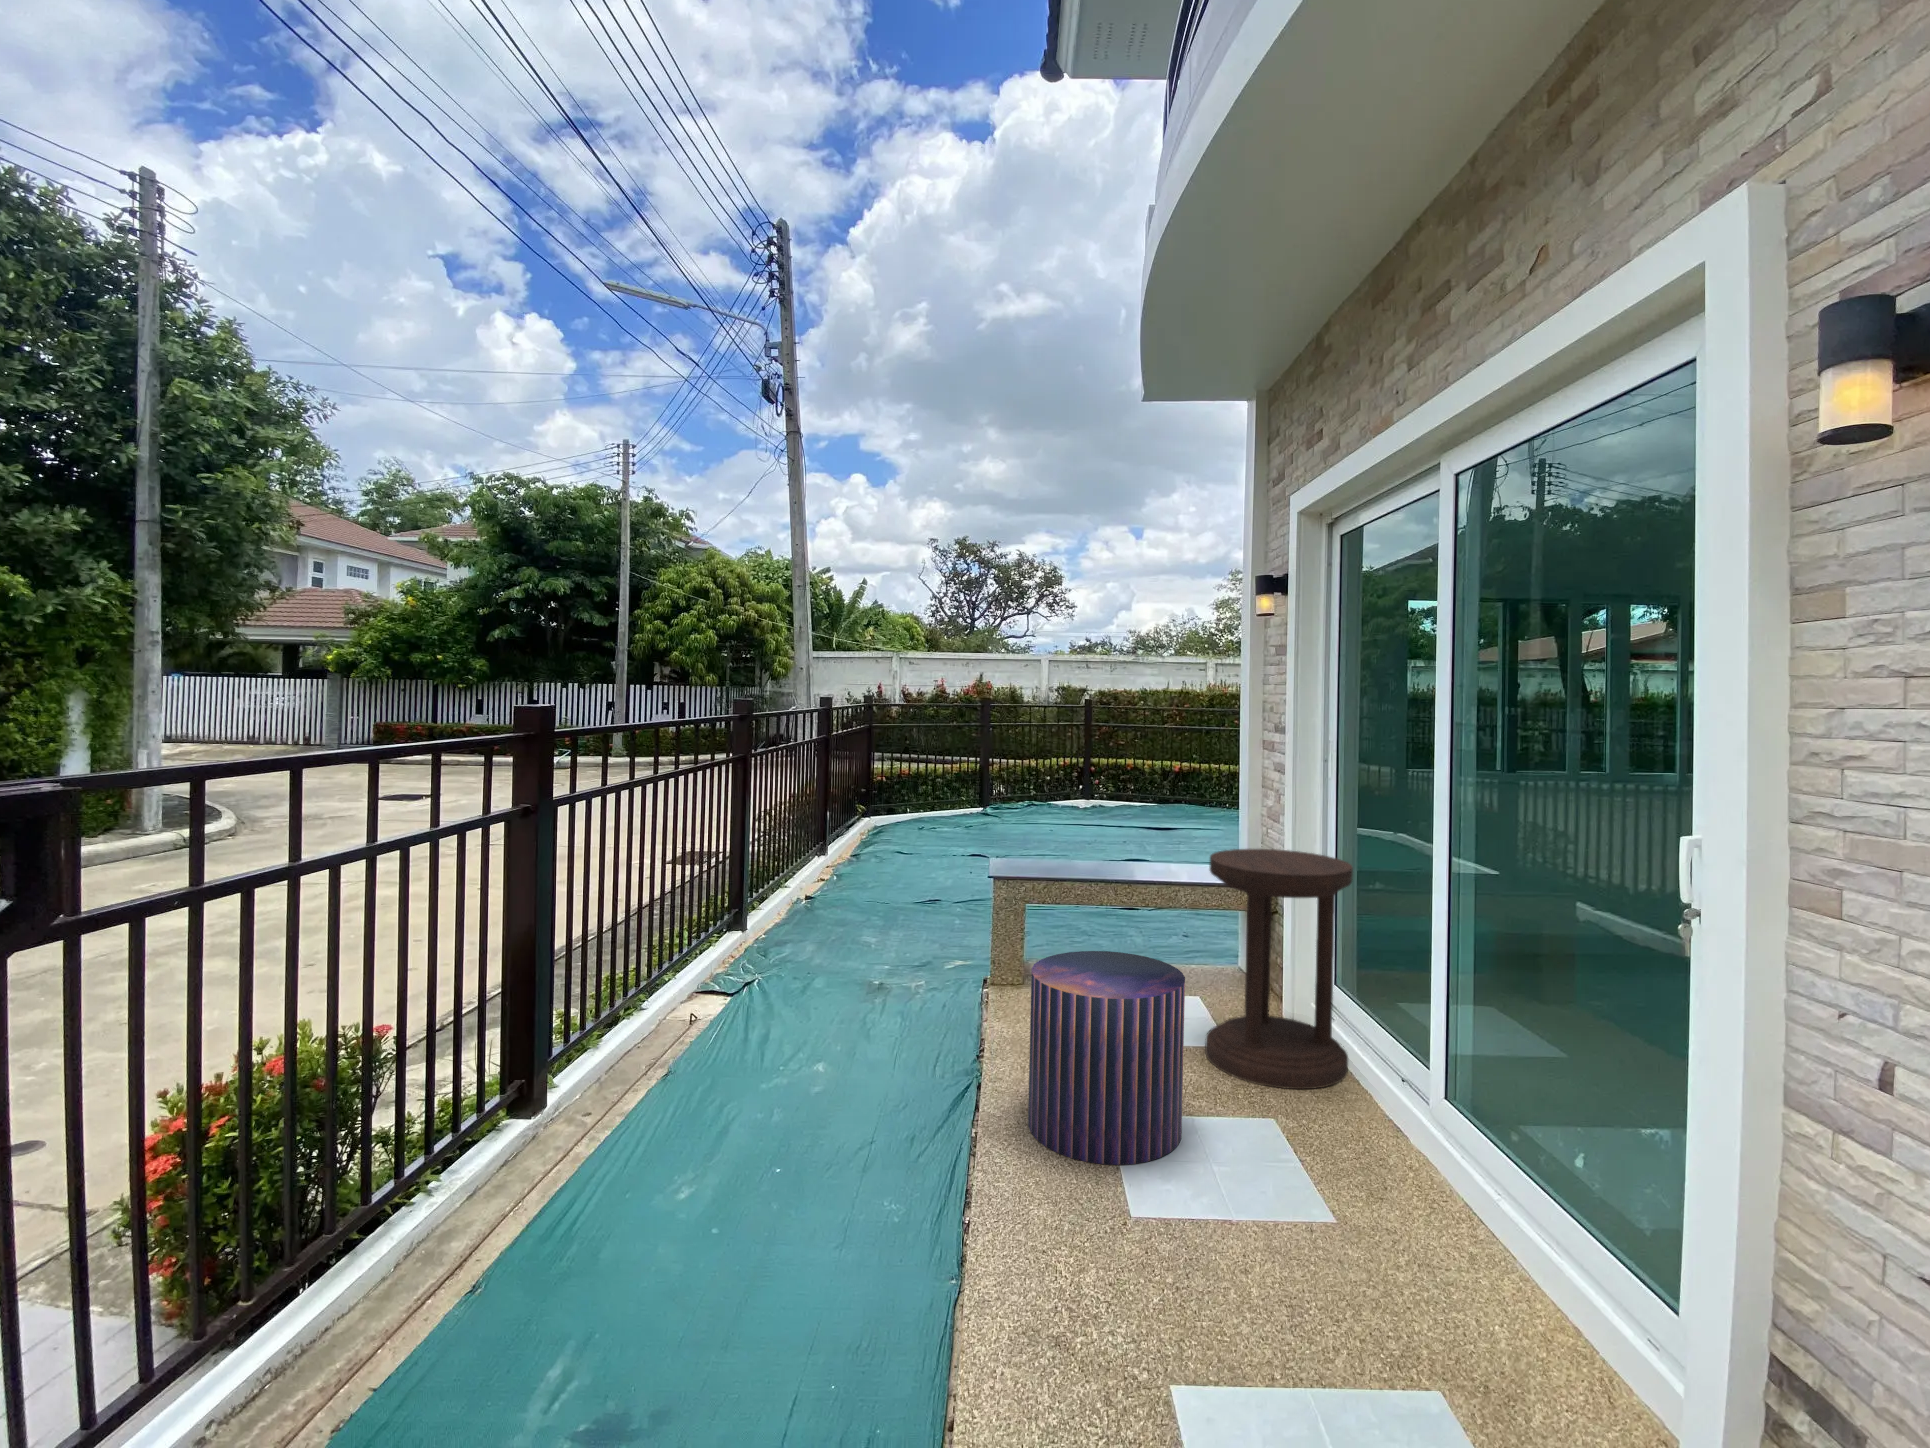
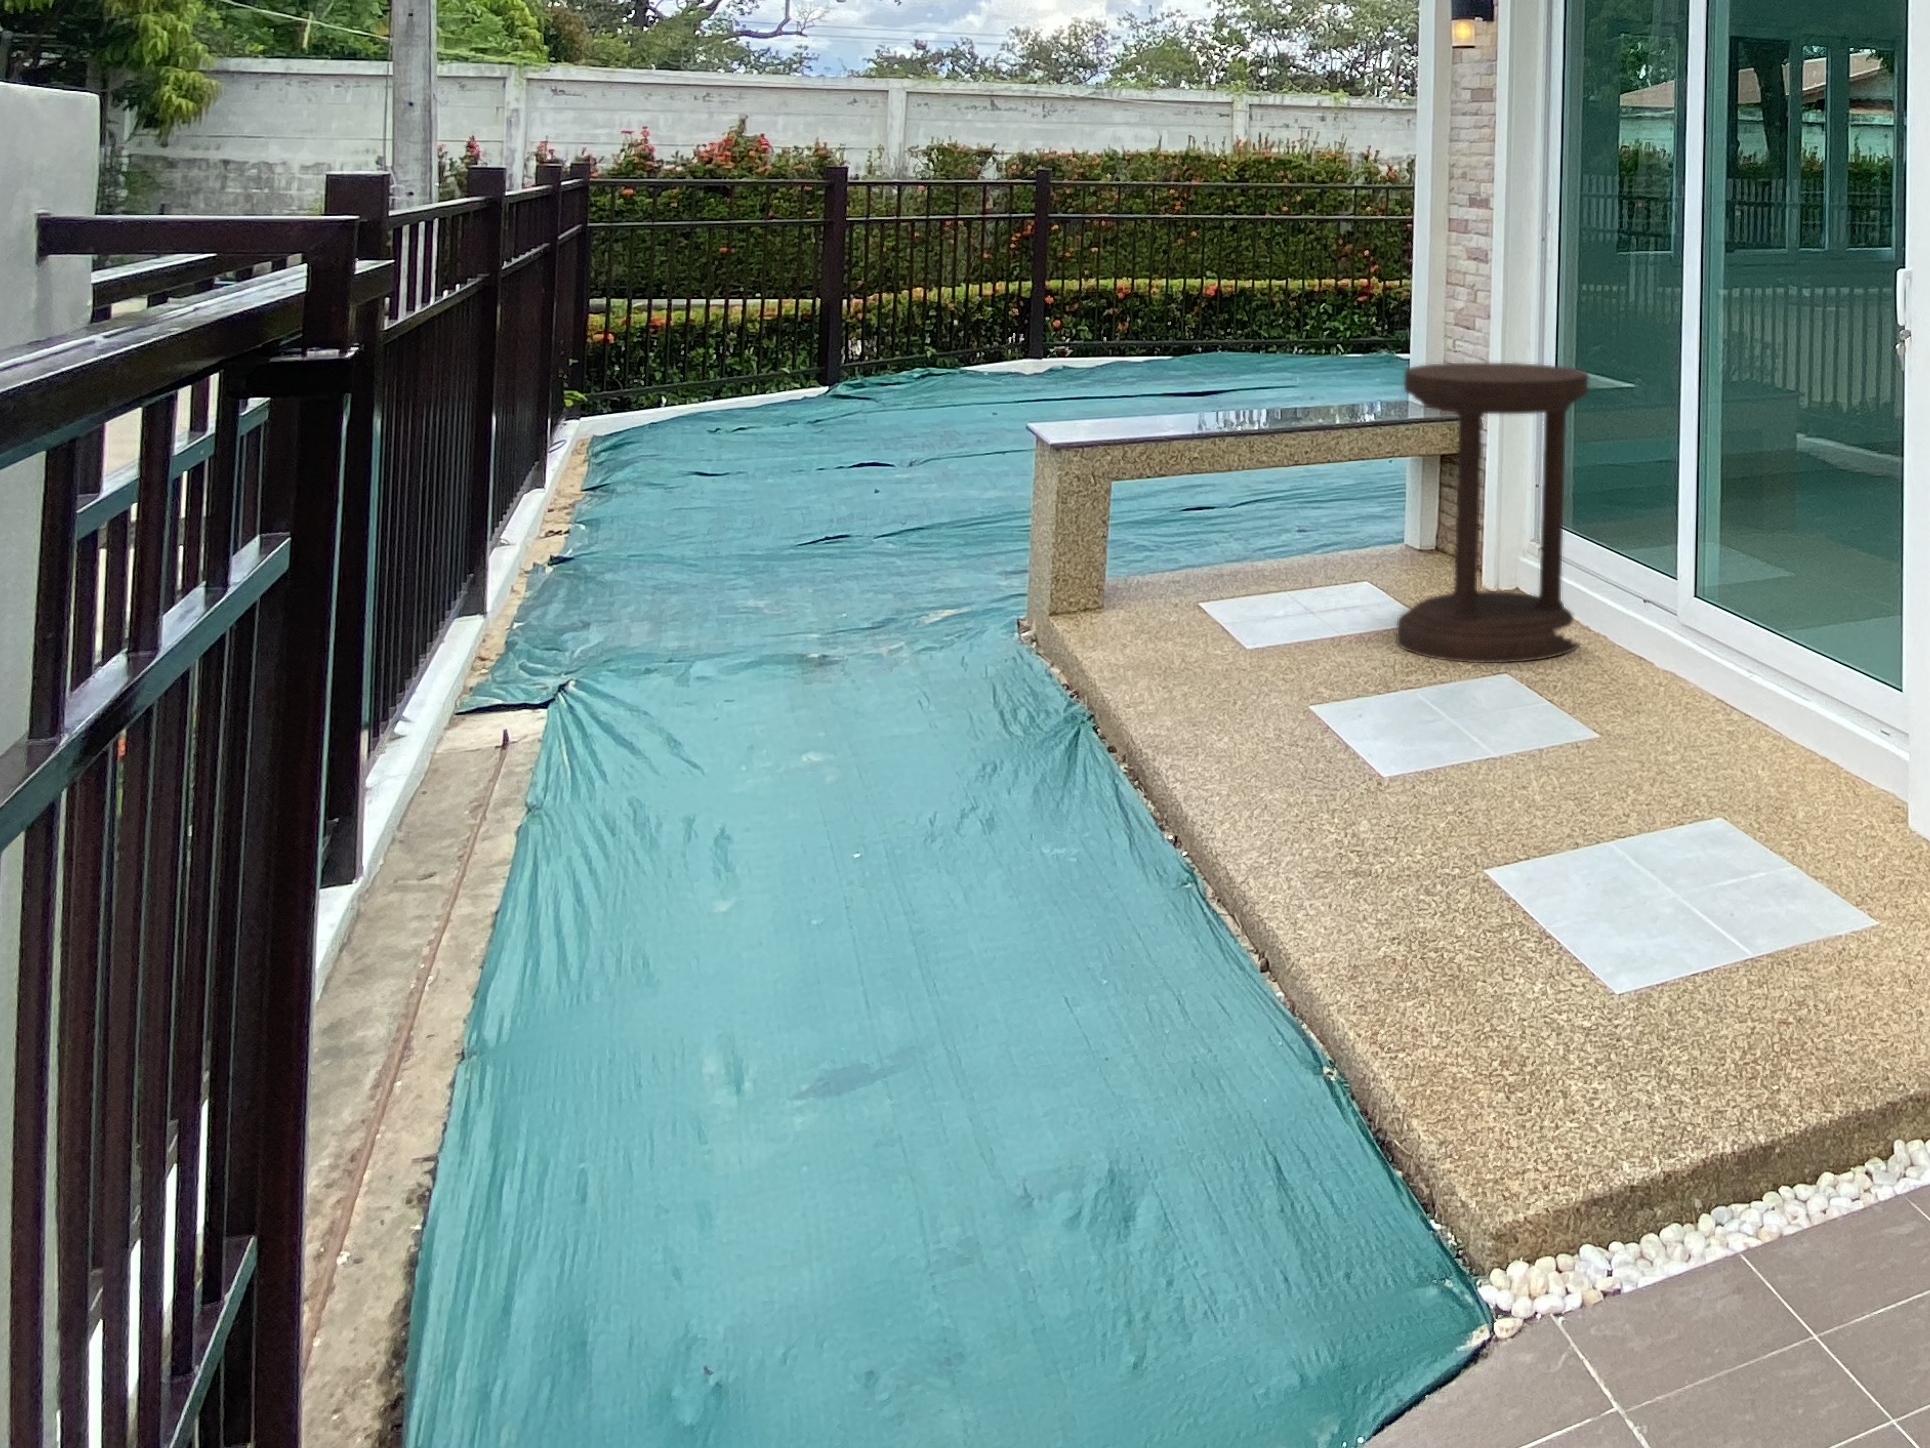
pouf: present [1028,951,1185,1165] -> none [1200,495,1410,742]

